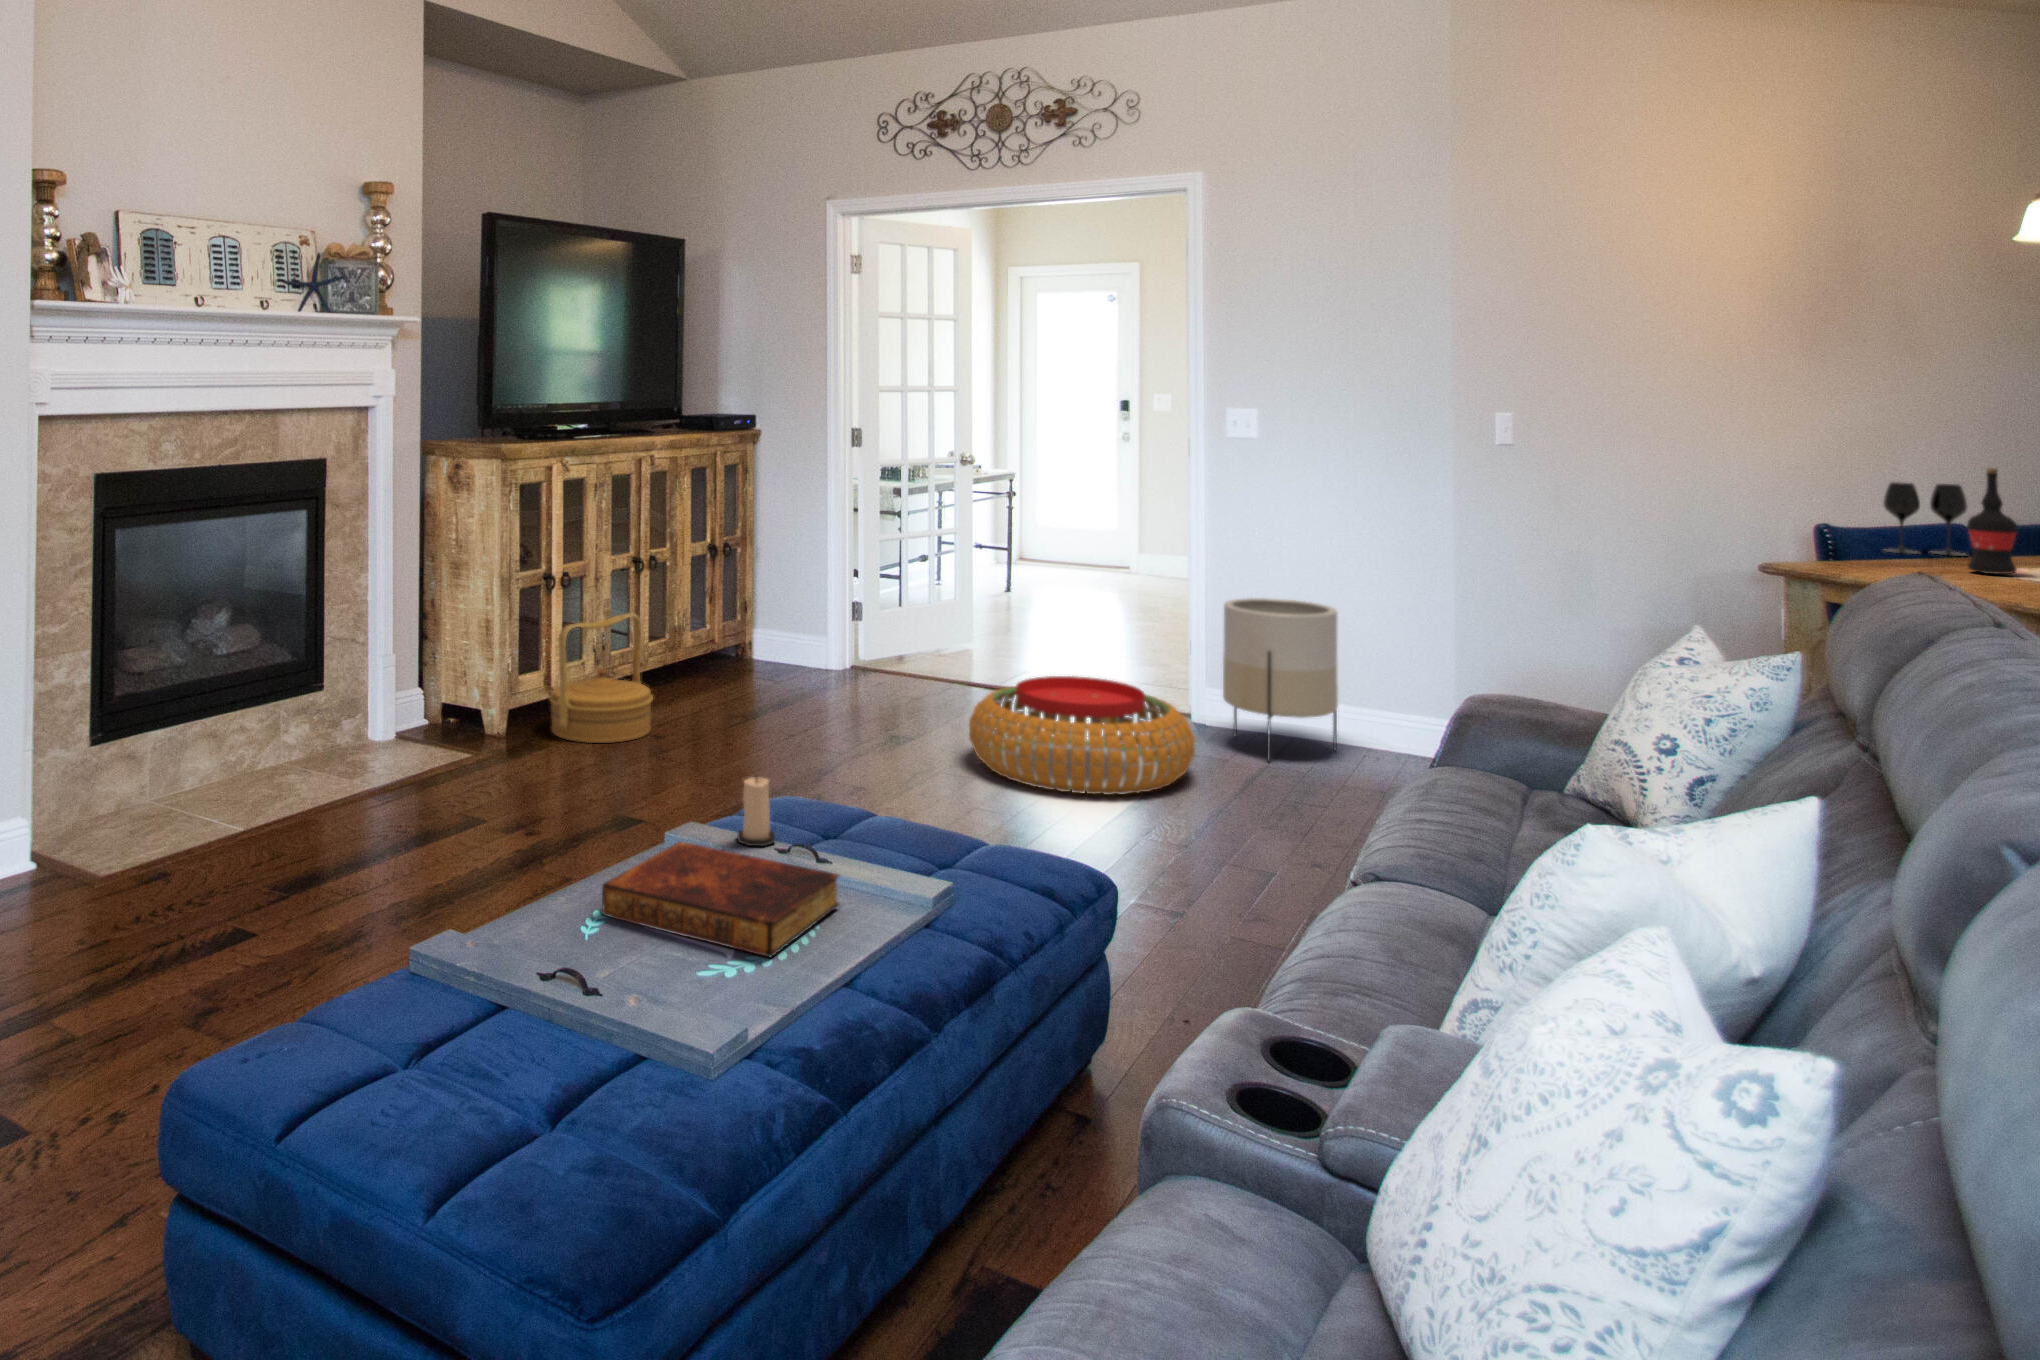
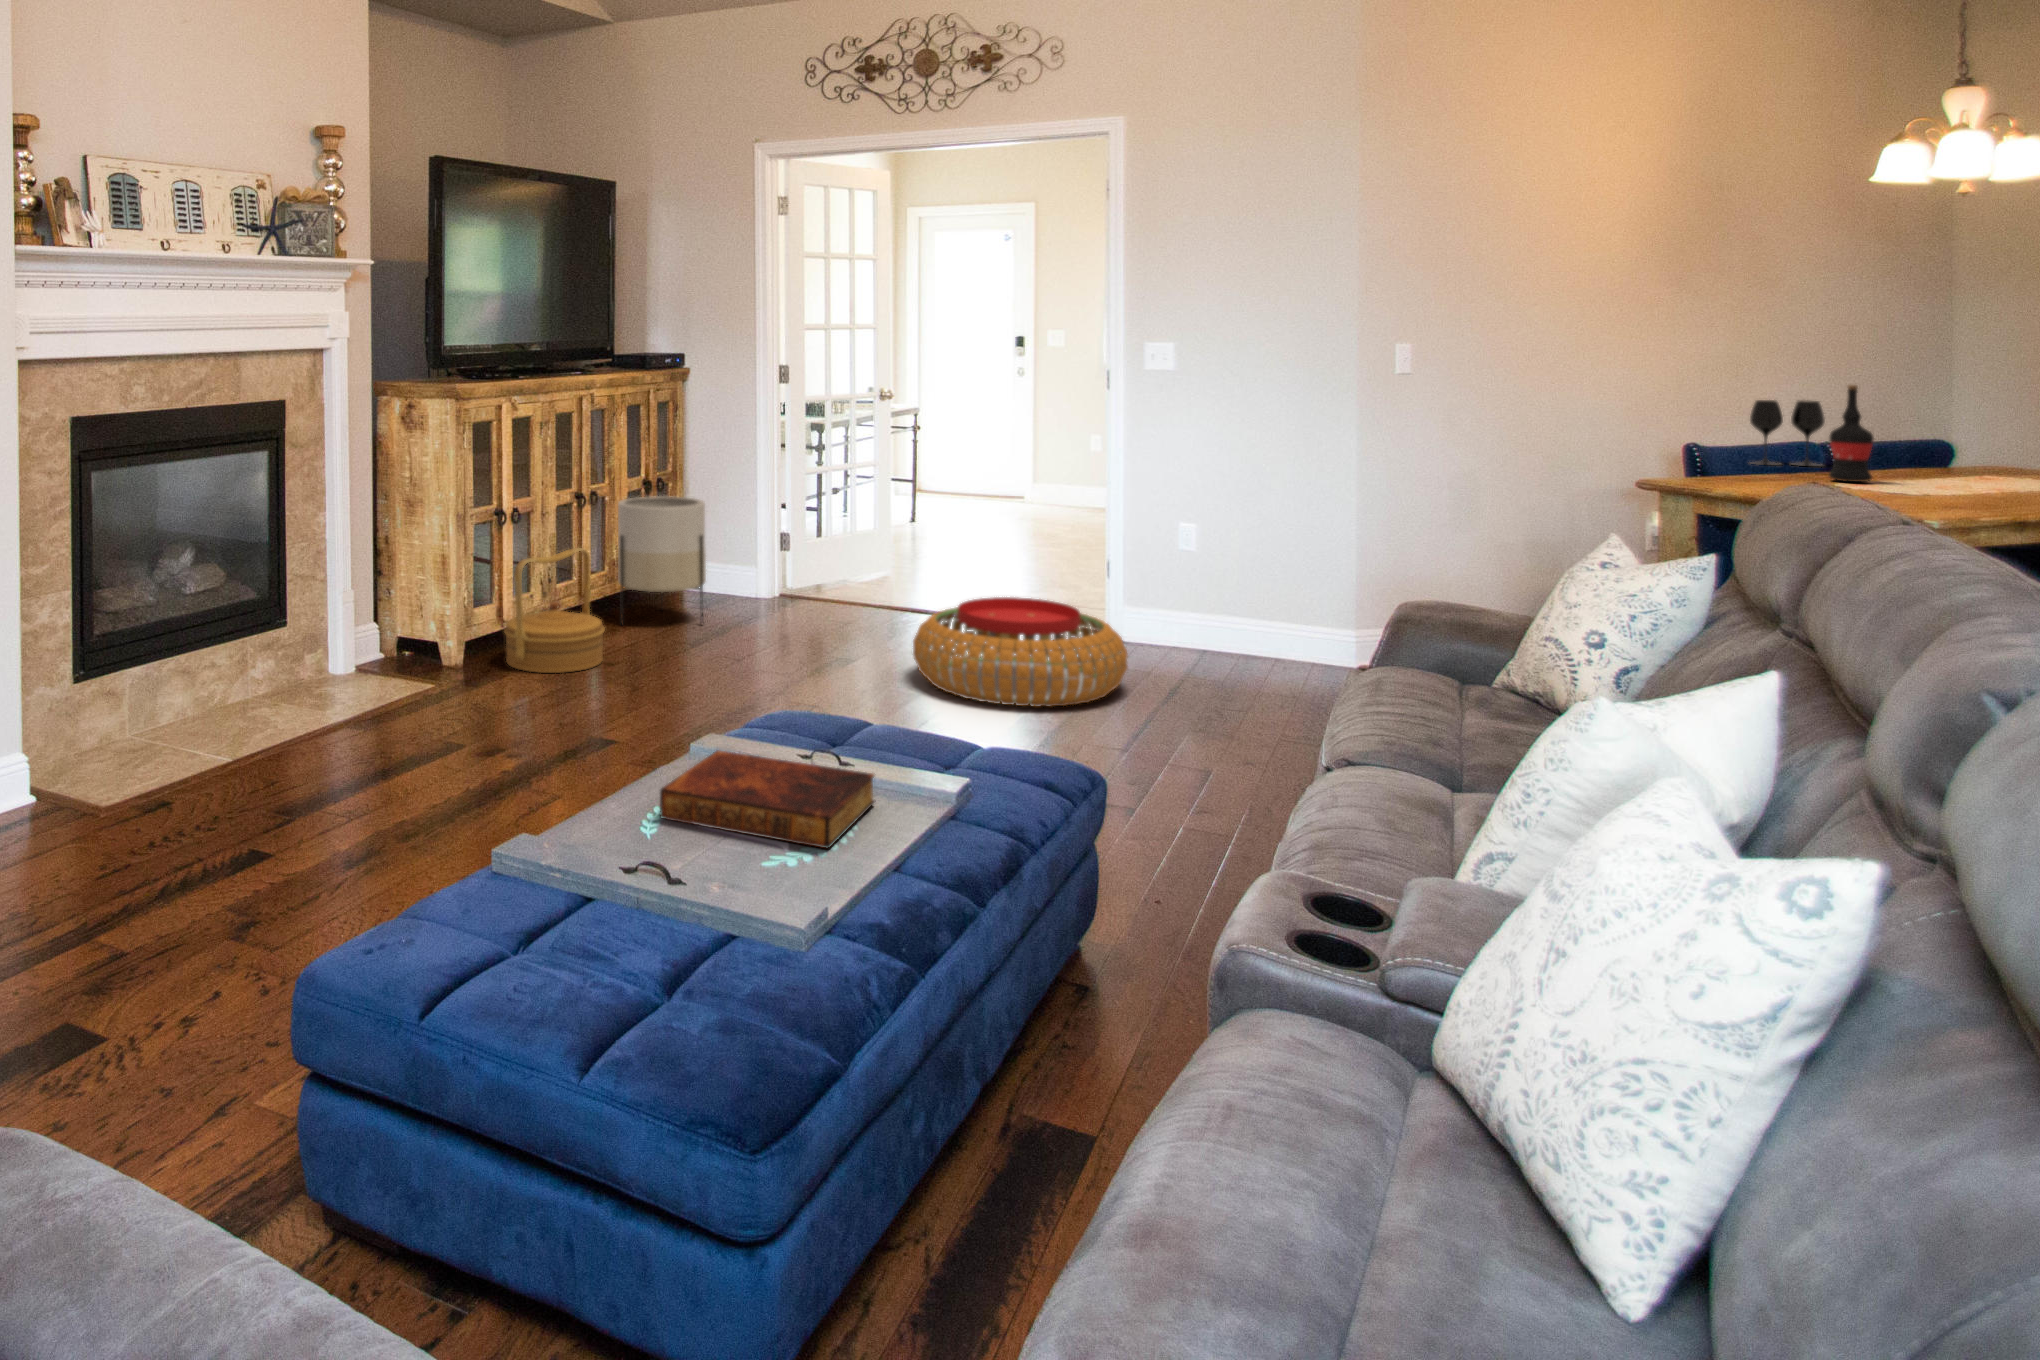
planter: present [1223,598,1338,760] -> present [618,496,706,622]
candle: present [738,777,775,846] -> none [760,687,796,754]

